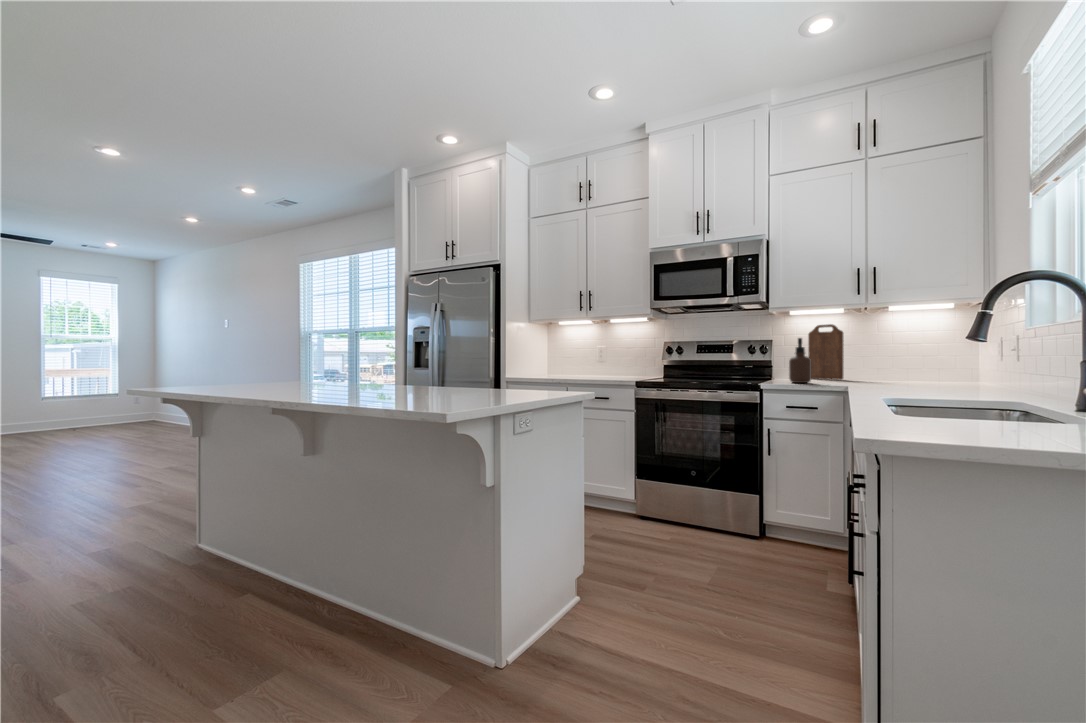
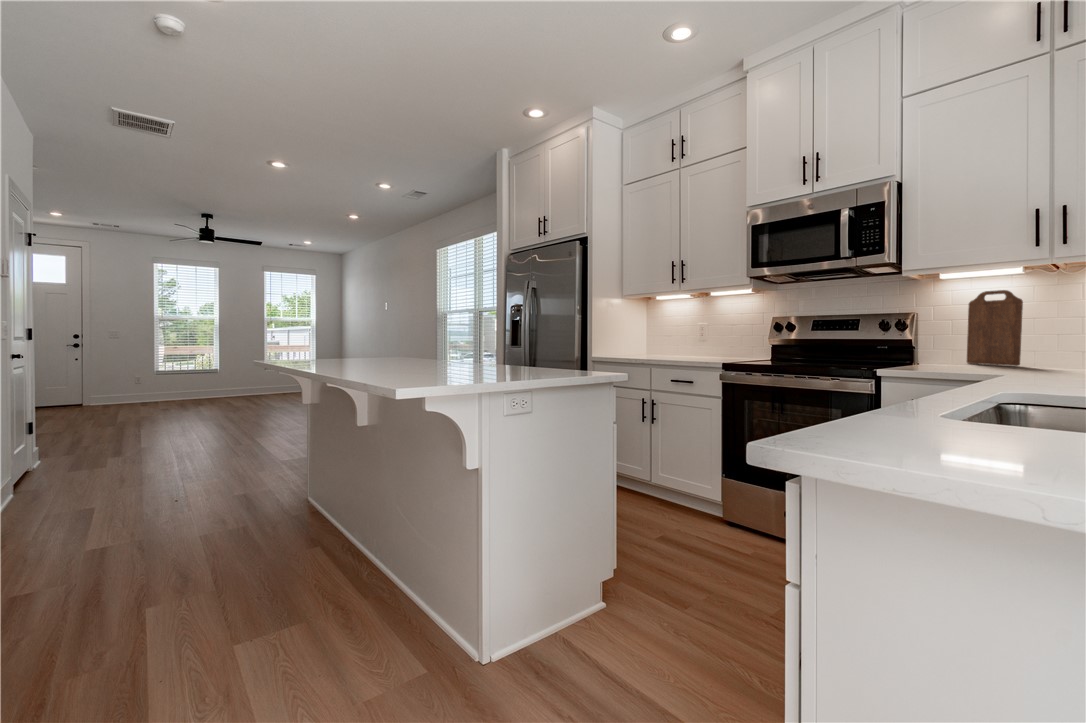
soap dispenser: present [789,338,811,383] -> none [916,311,949,372]

